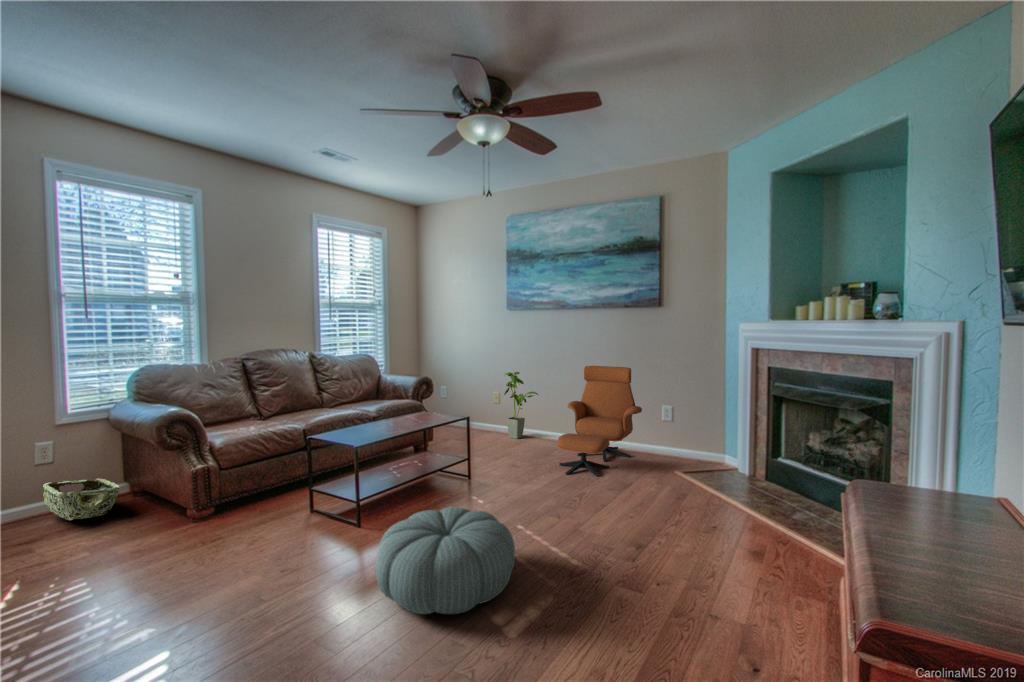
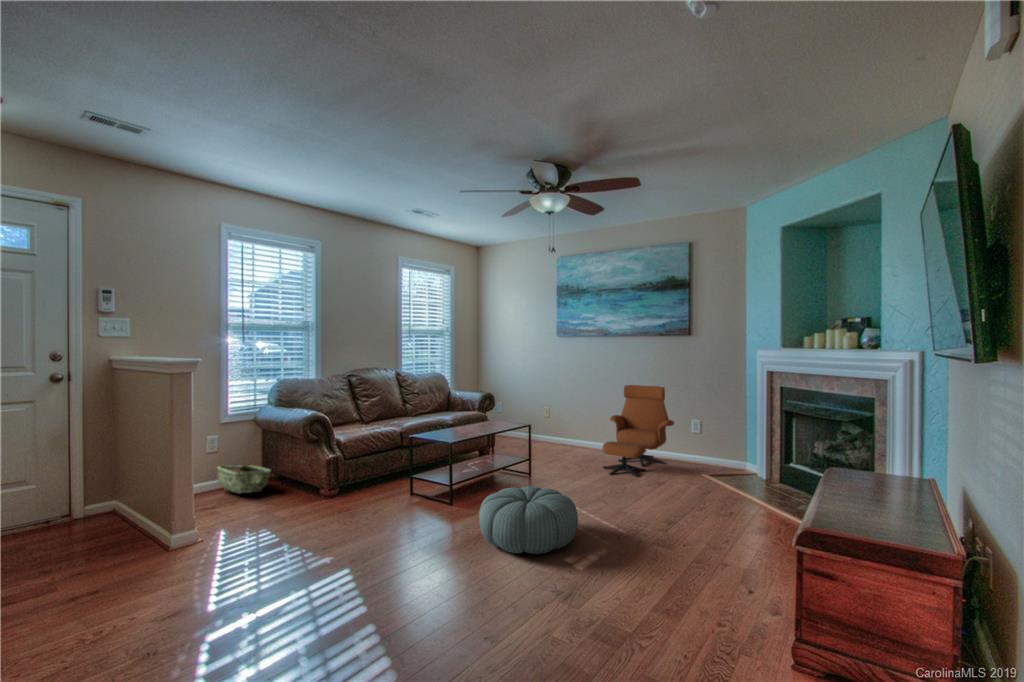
house plant: present [504,372,538,439] -> none [553,390,584,448]

